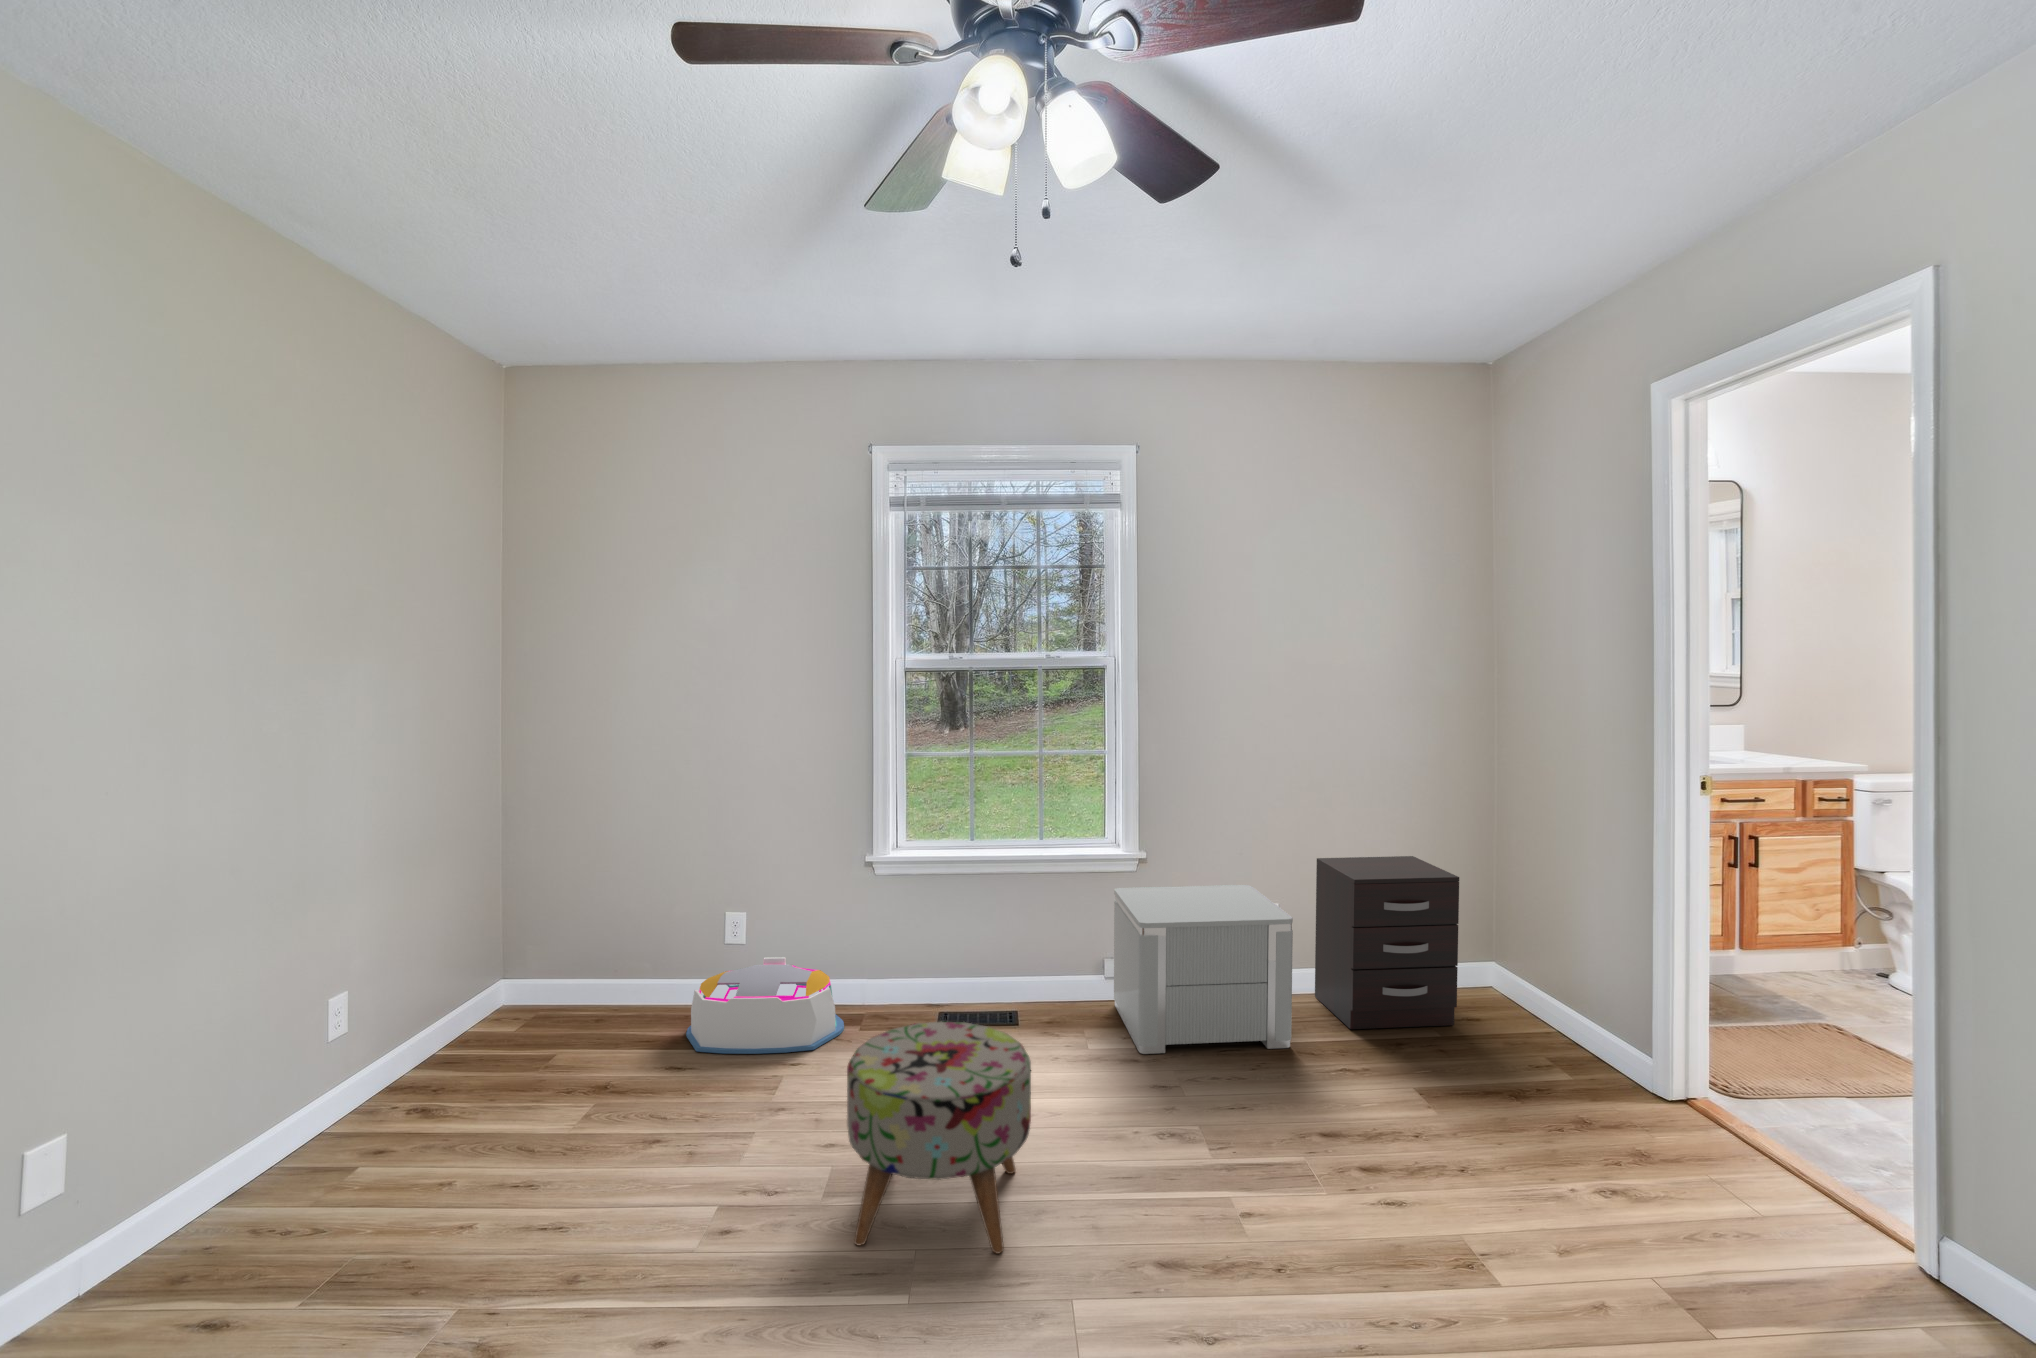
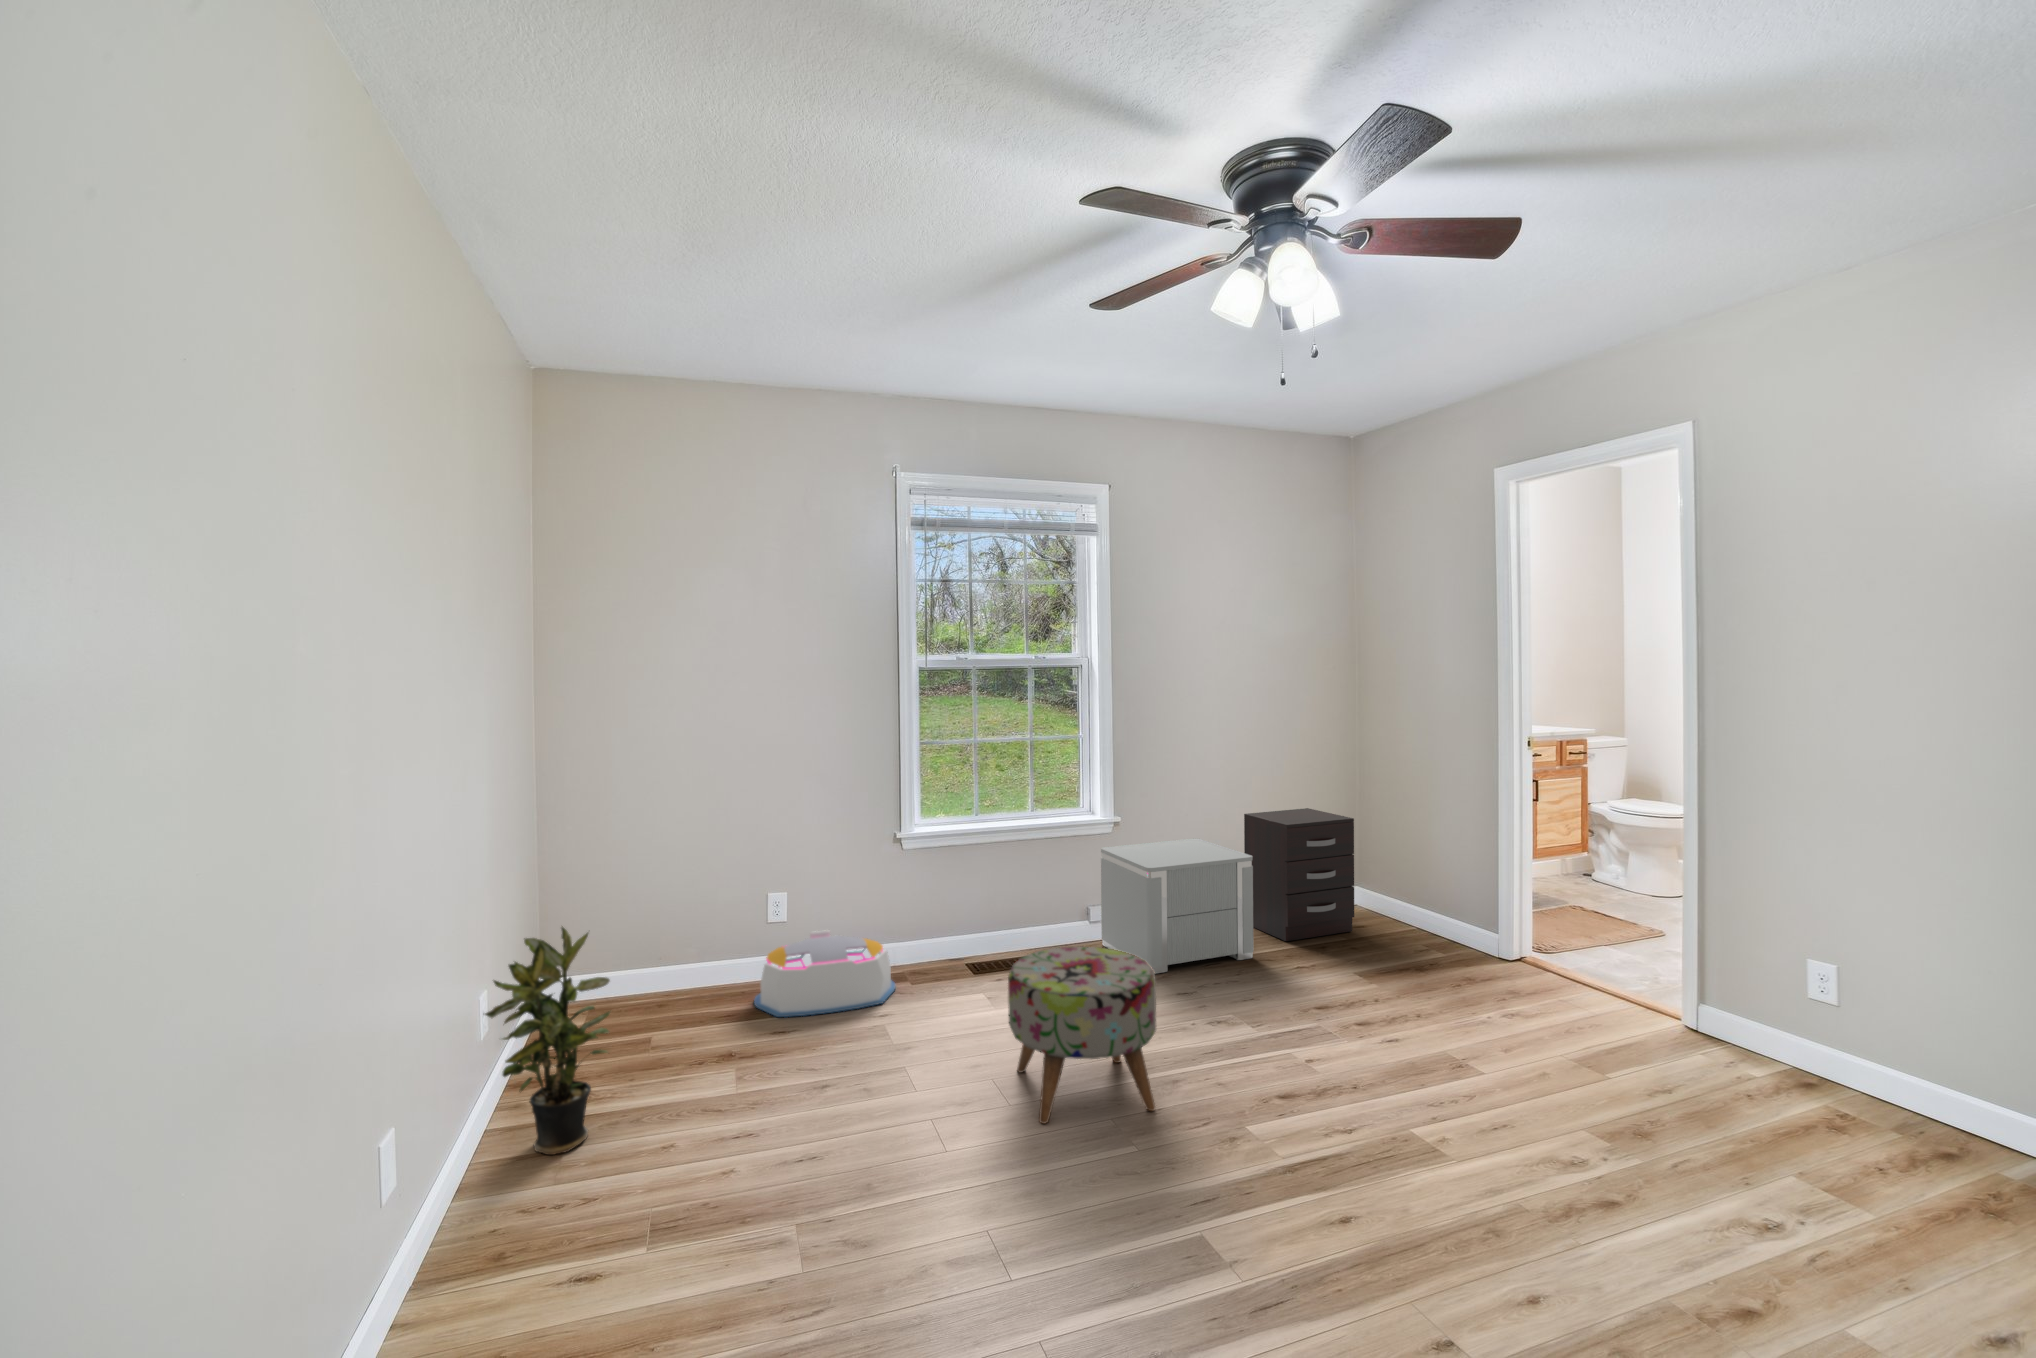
potted plant: none [300,942,435,1184] -> present [485,926,610,1155]

